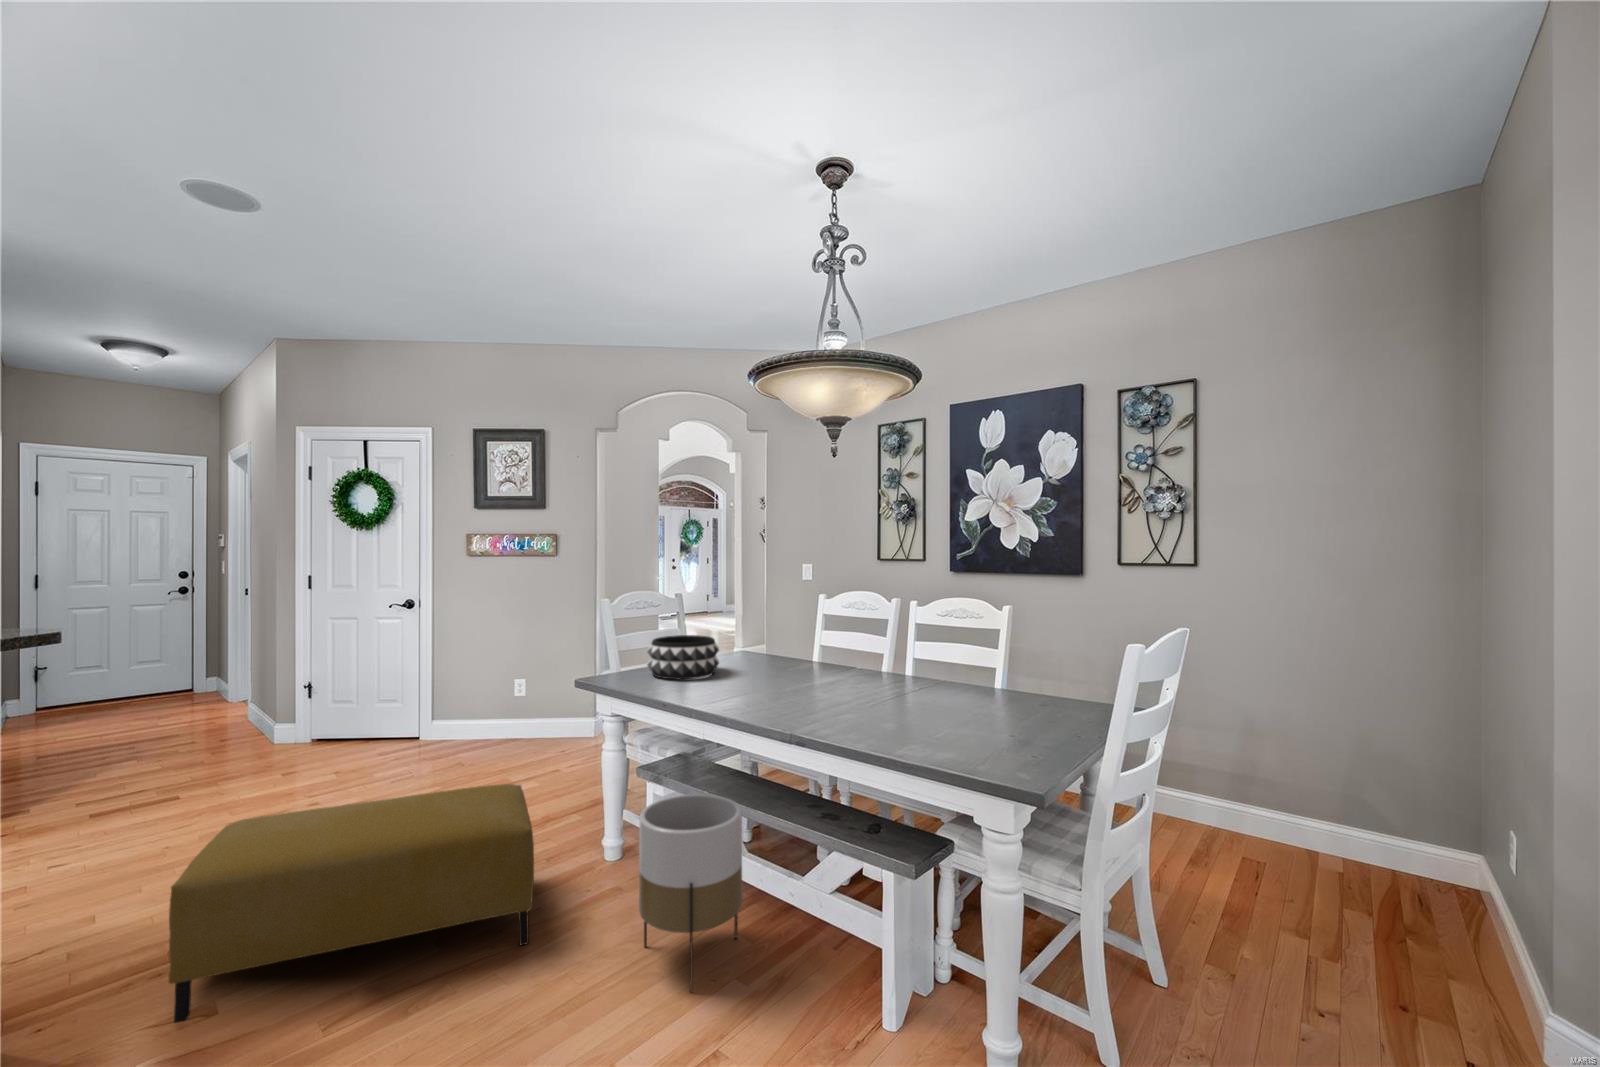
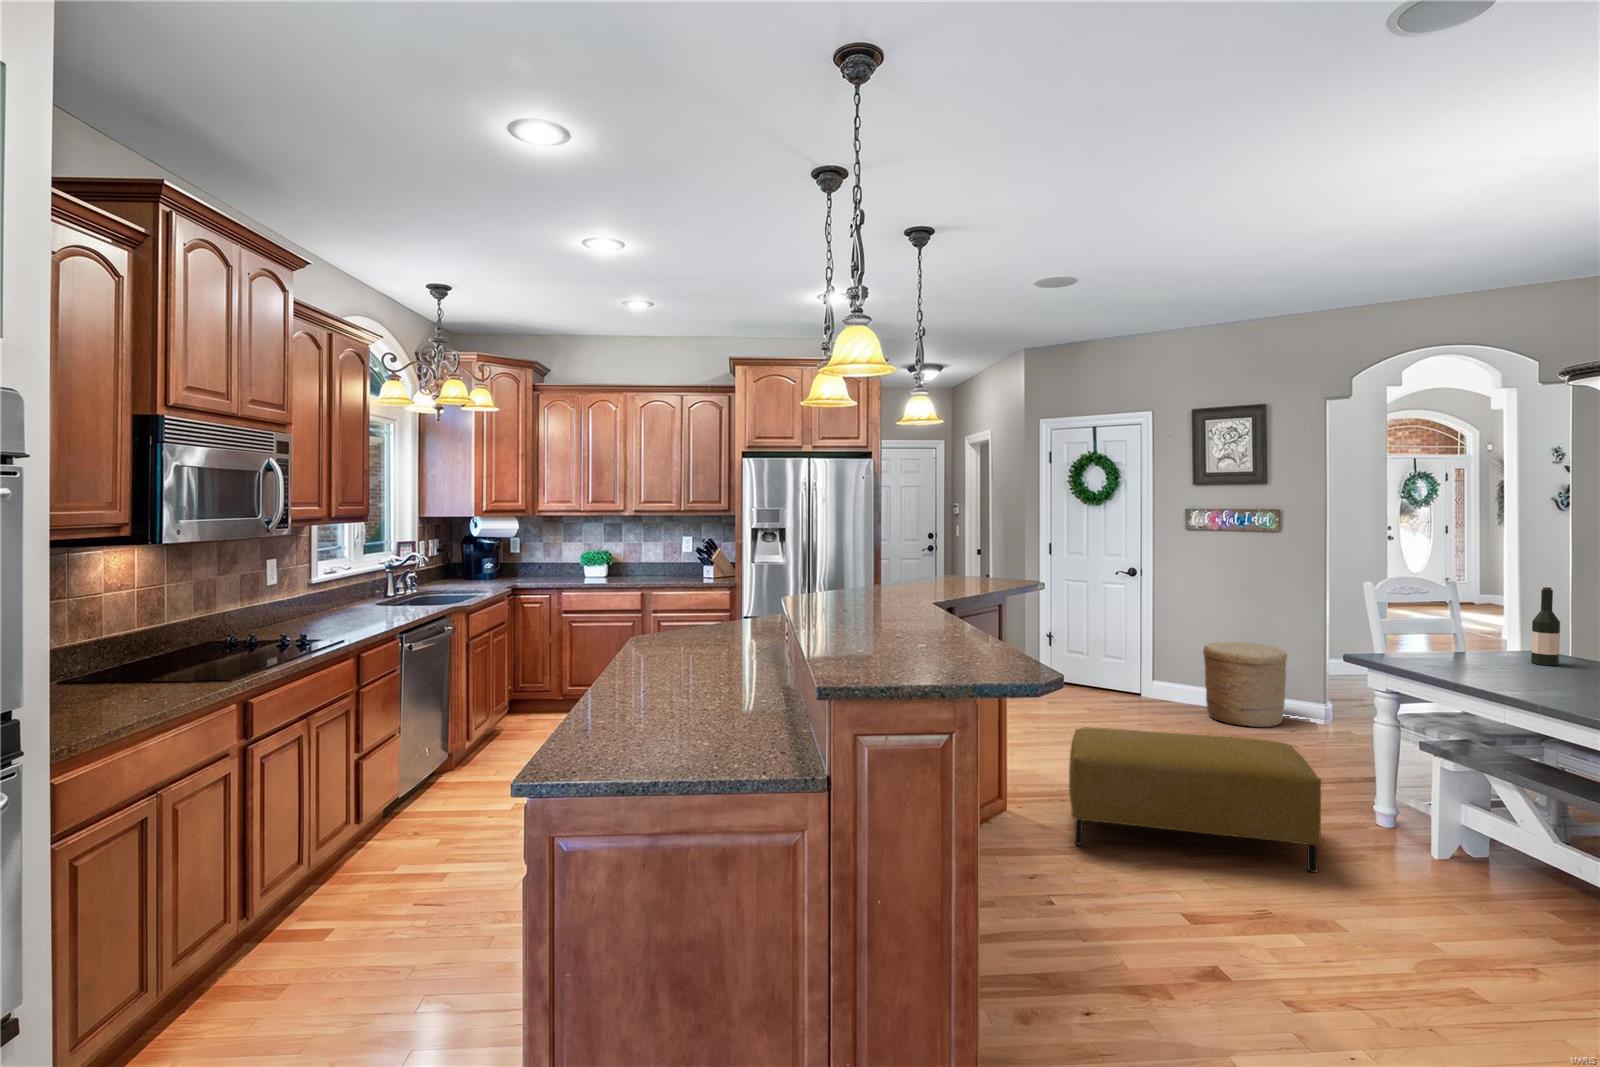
wine bottle: none [732,591,751,662] -> present [1531,587,1560,666]
decorative bowl: present [647,635,719,679] -> none [1425,629,1519,675]
woven basket: none [478,669,561,758] -> present [1203,642,1287,727]
planter: present [639,794,743,992] -> none [1437,782,1562,953]

